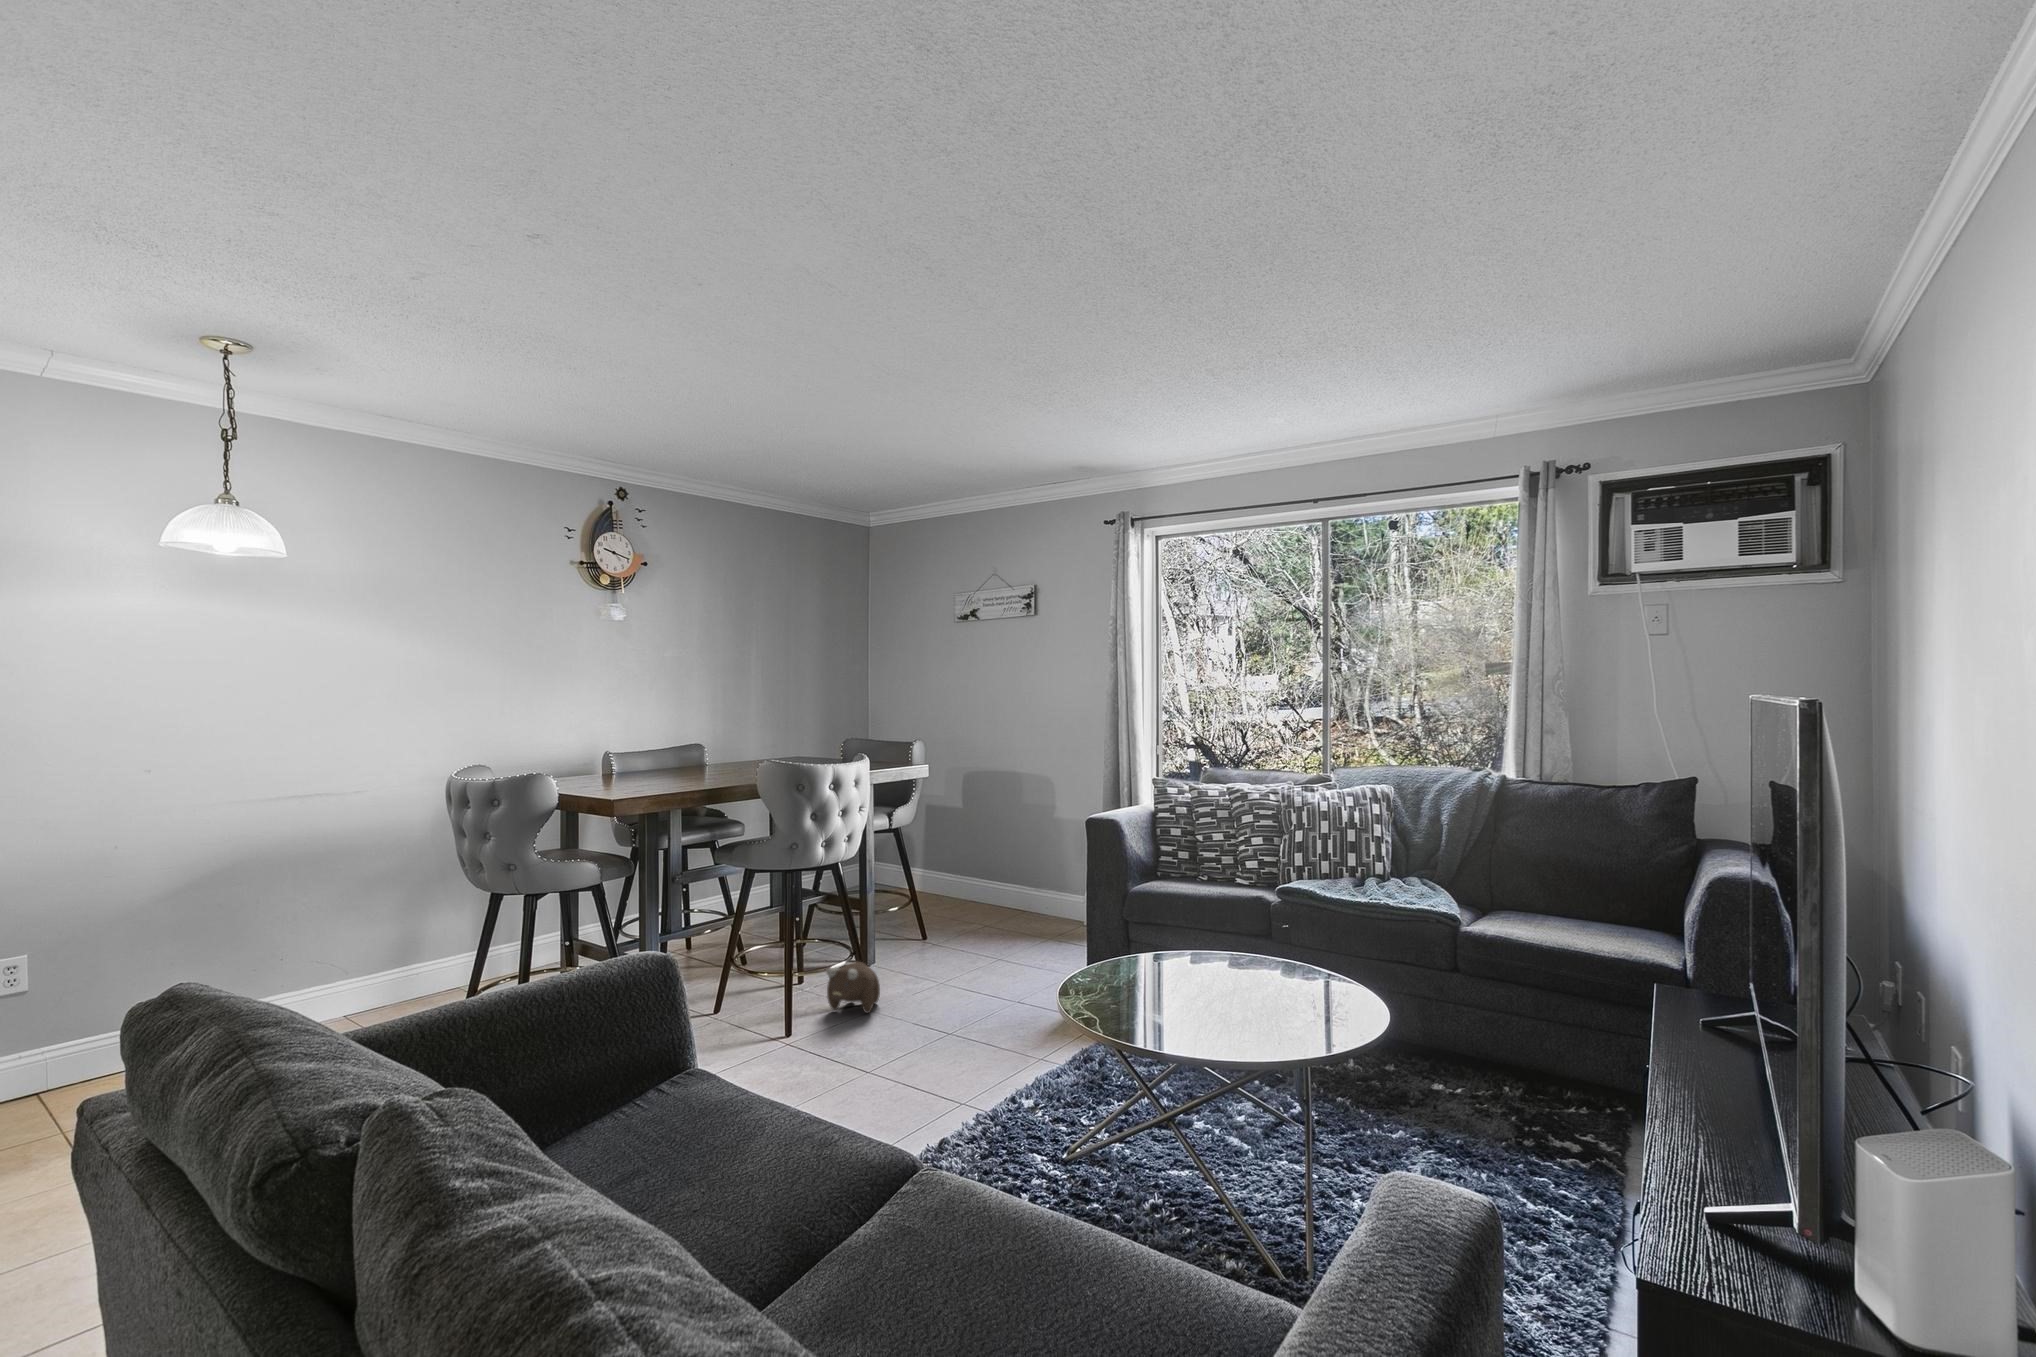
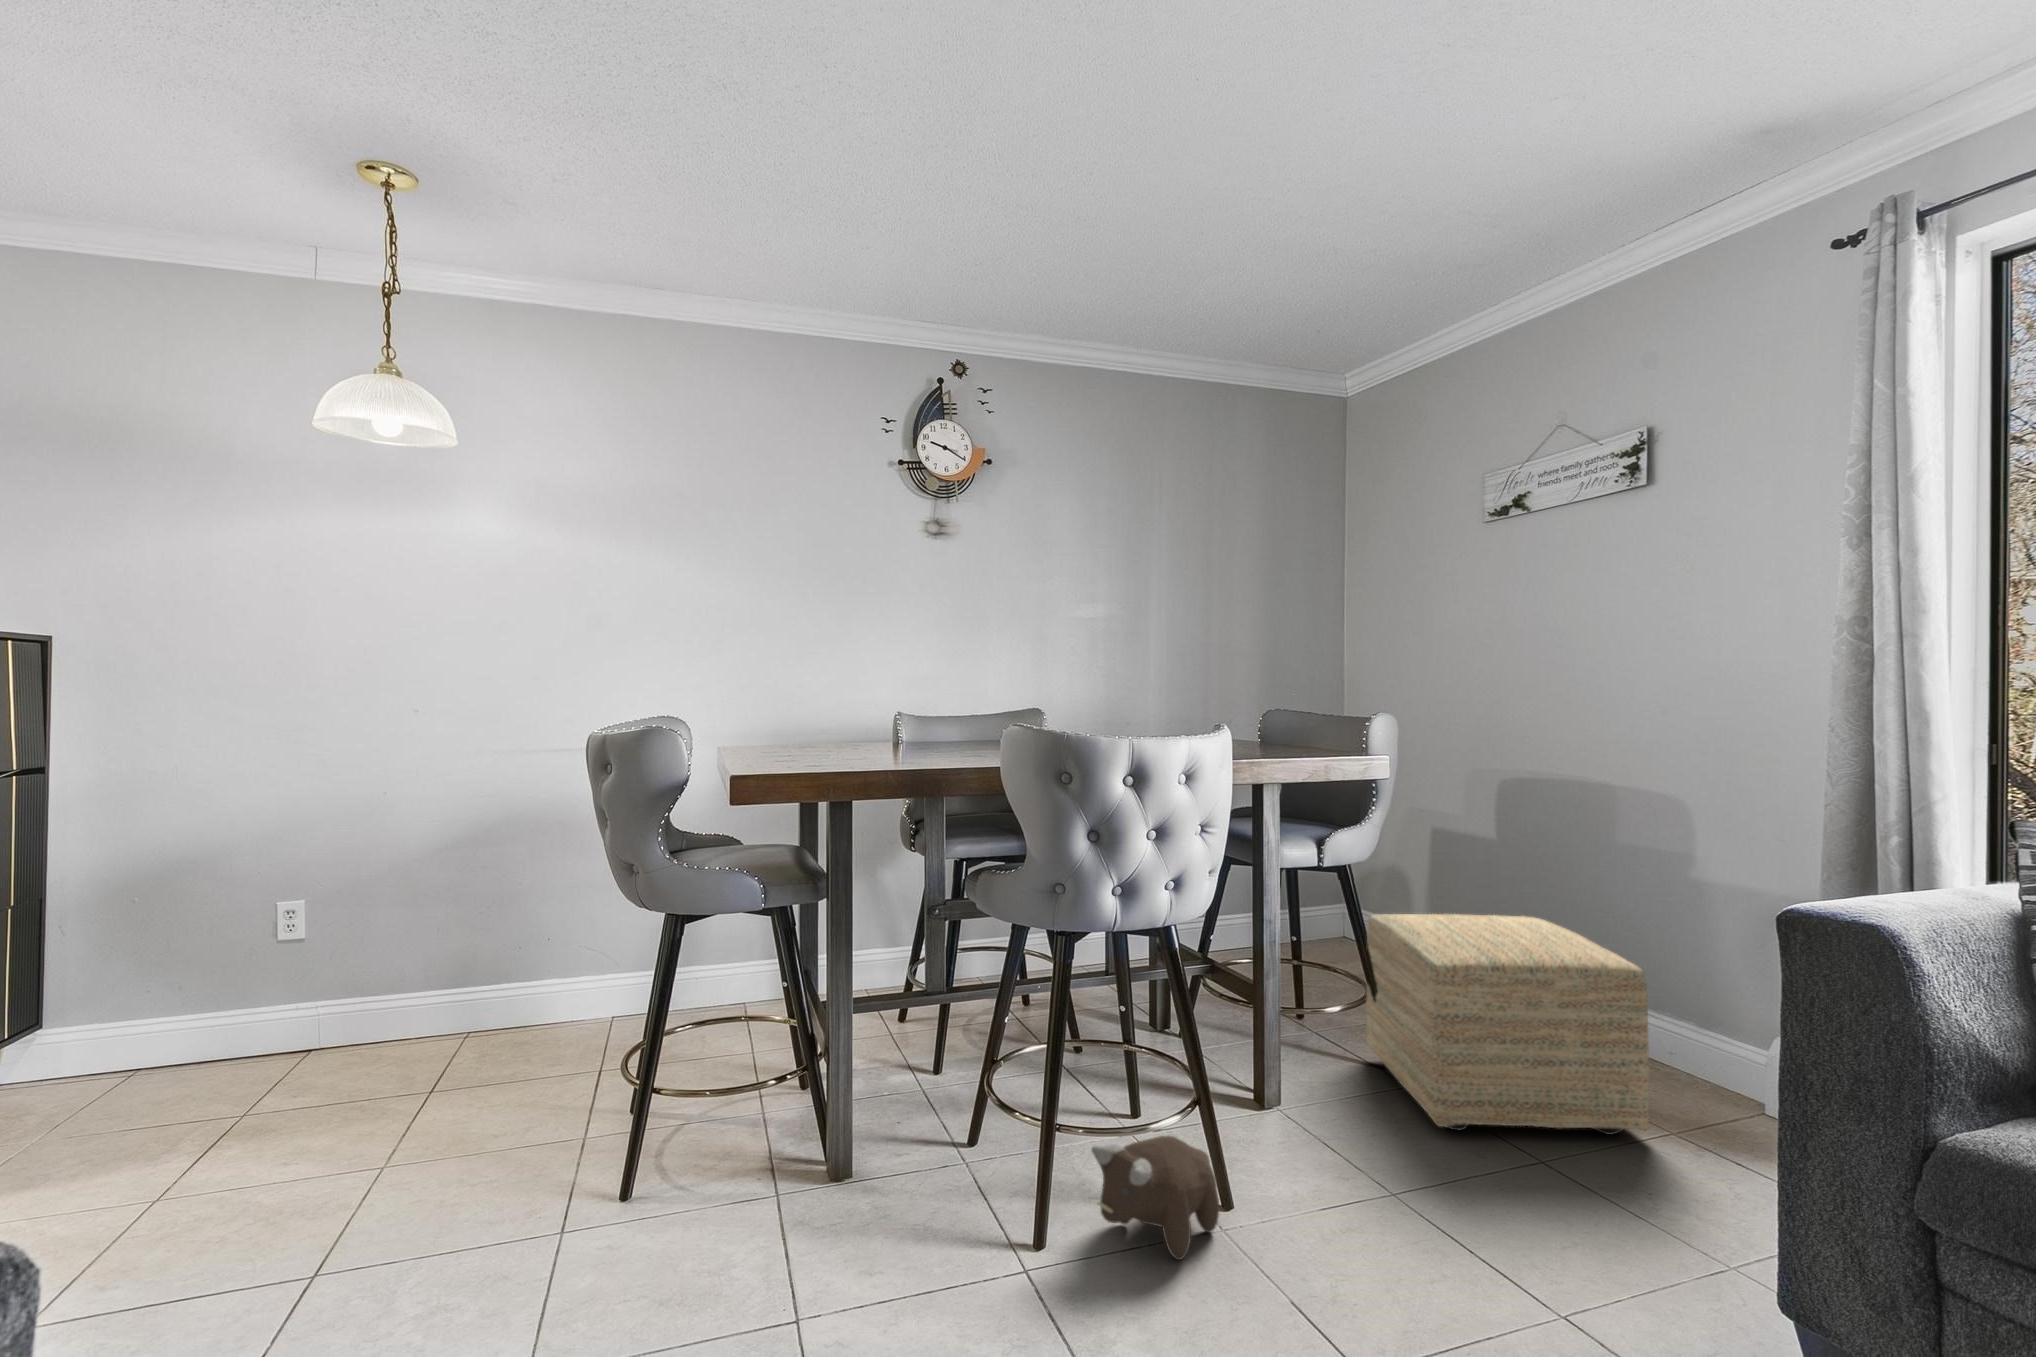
ottoman: none [911,846,1042,952] -> present [1366,914,1650,1135]

